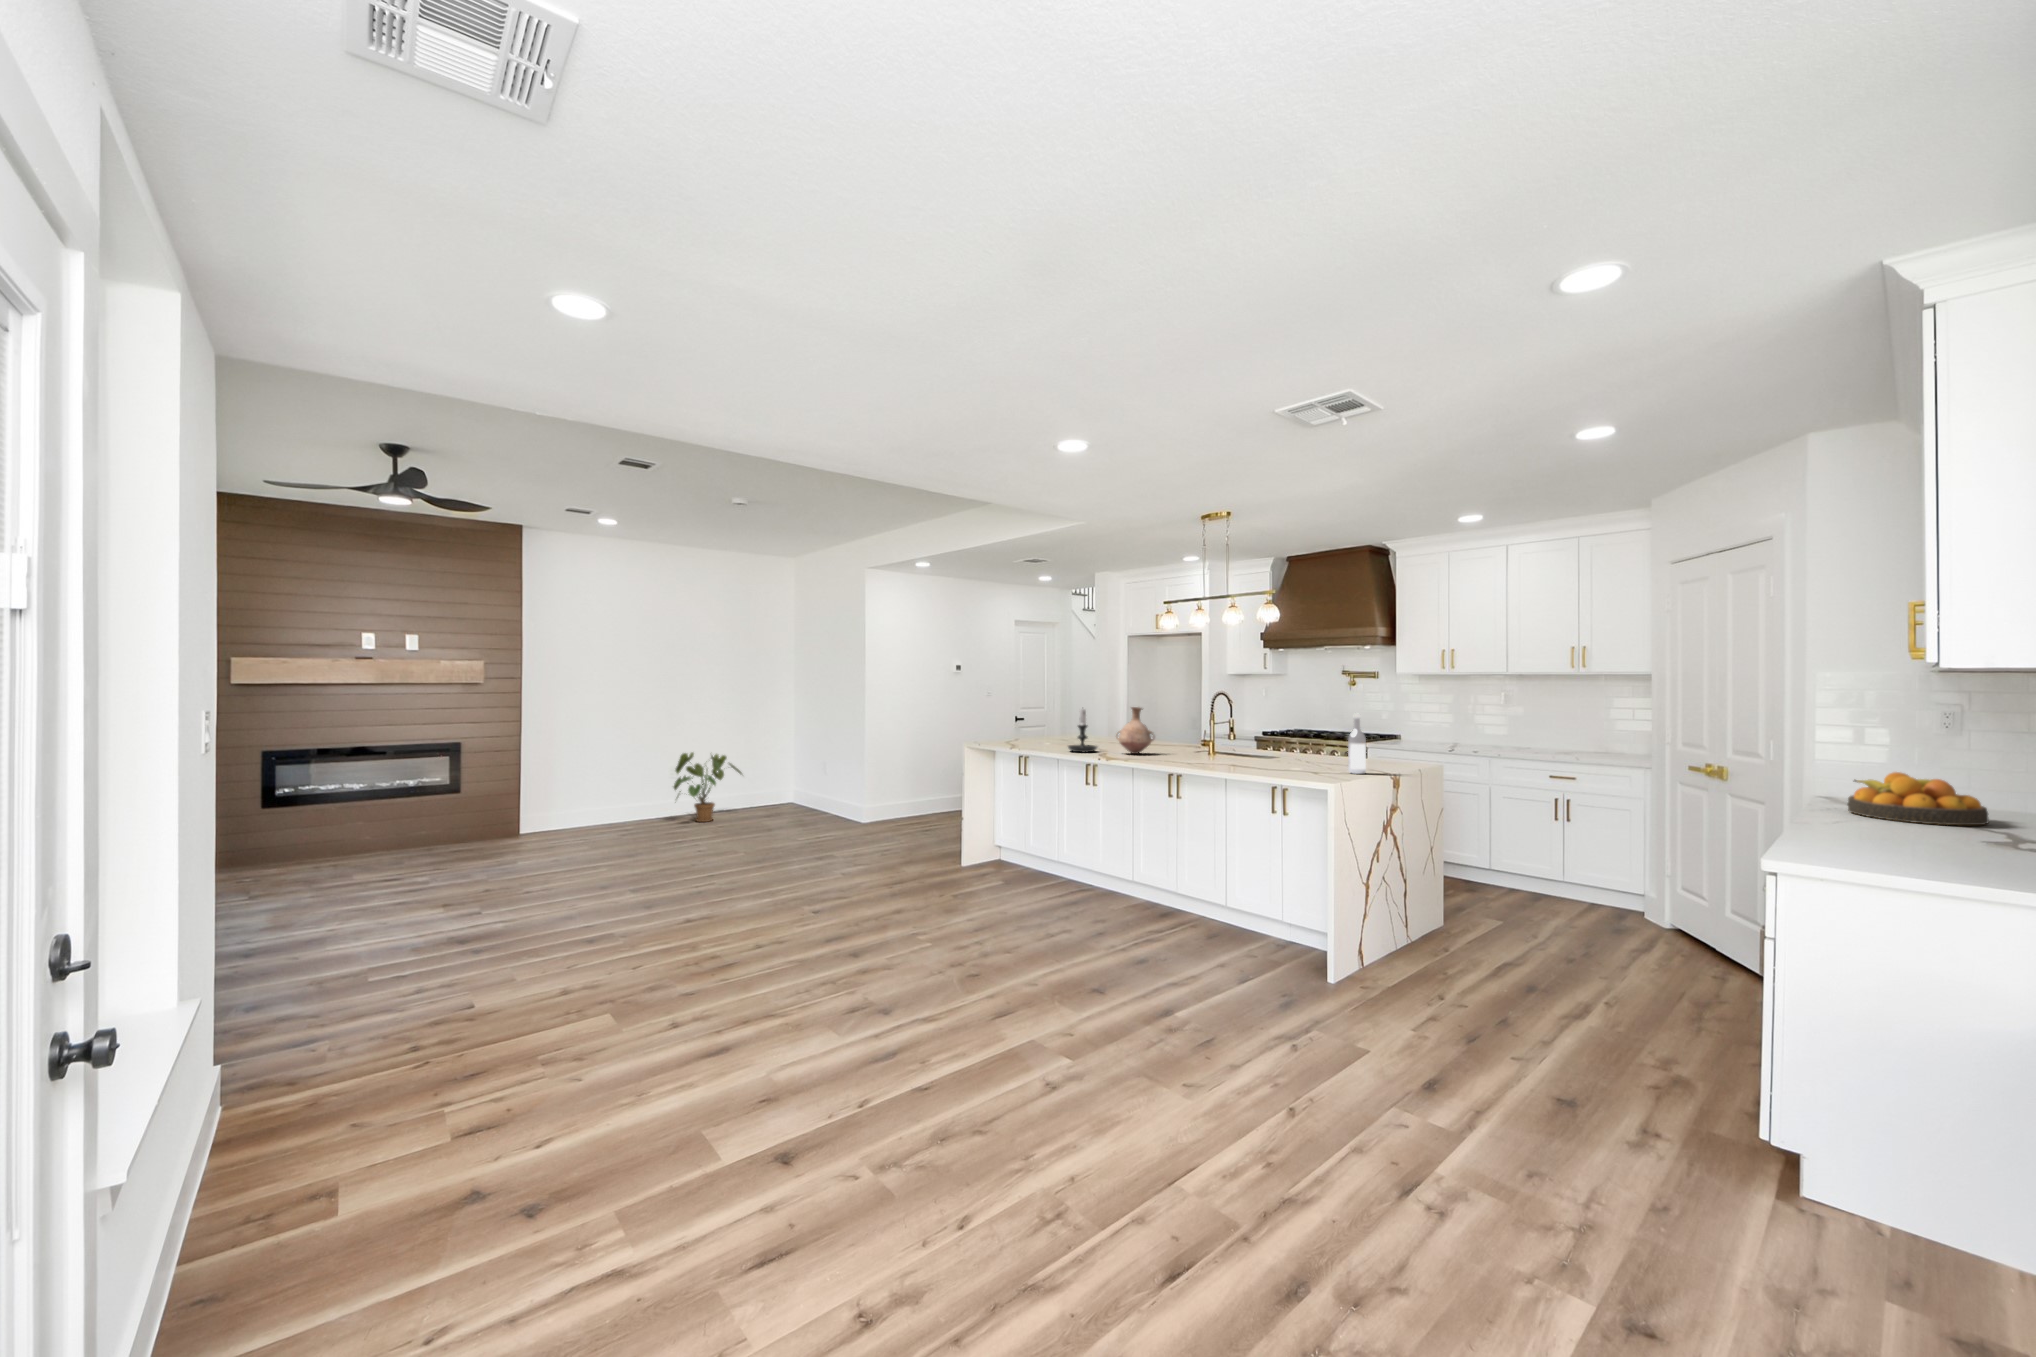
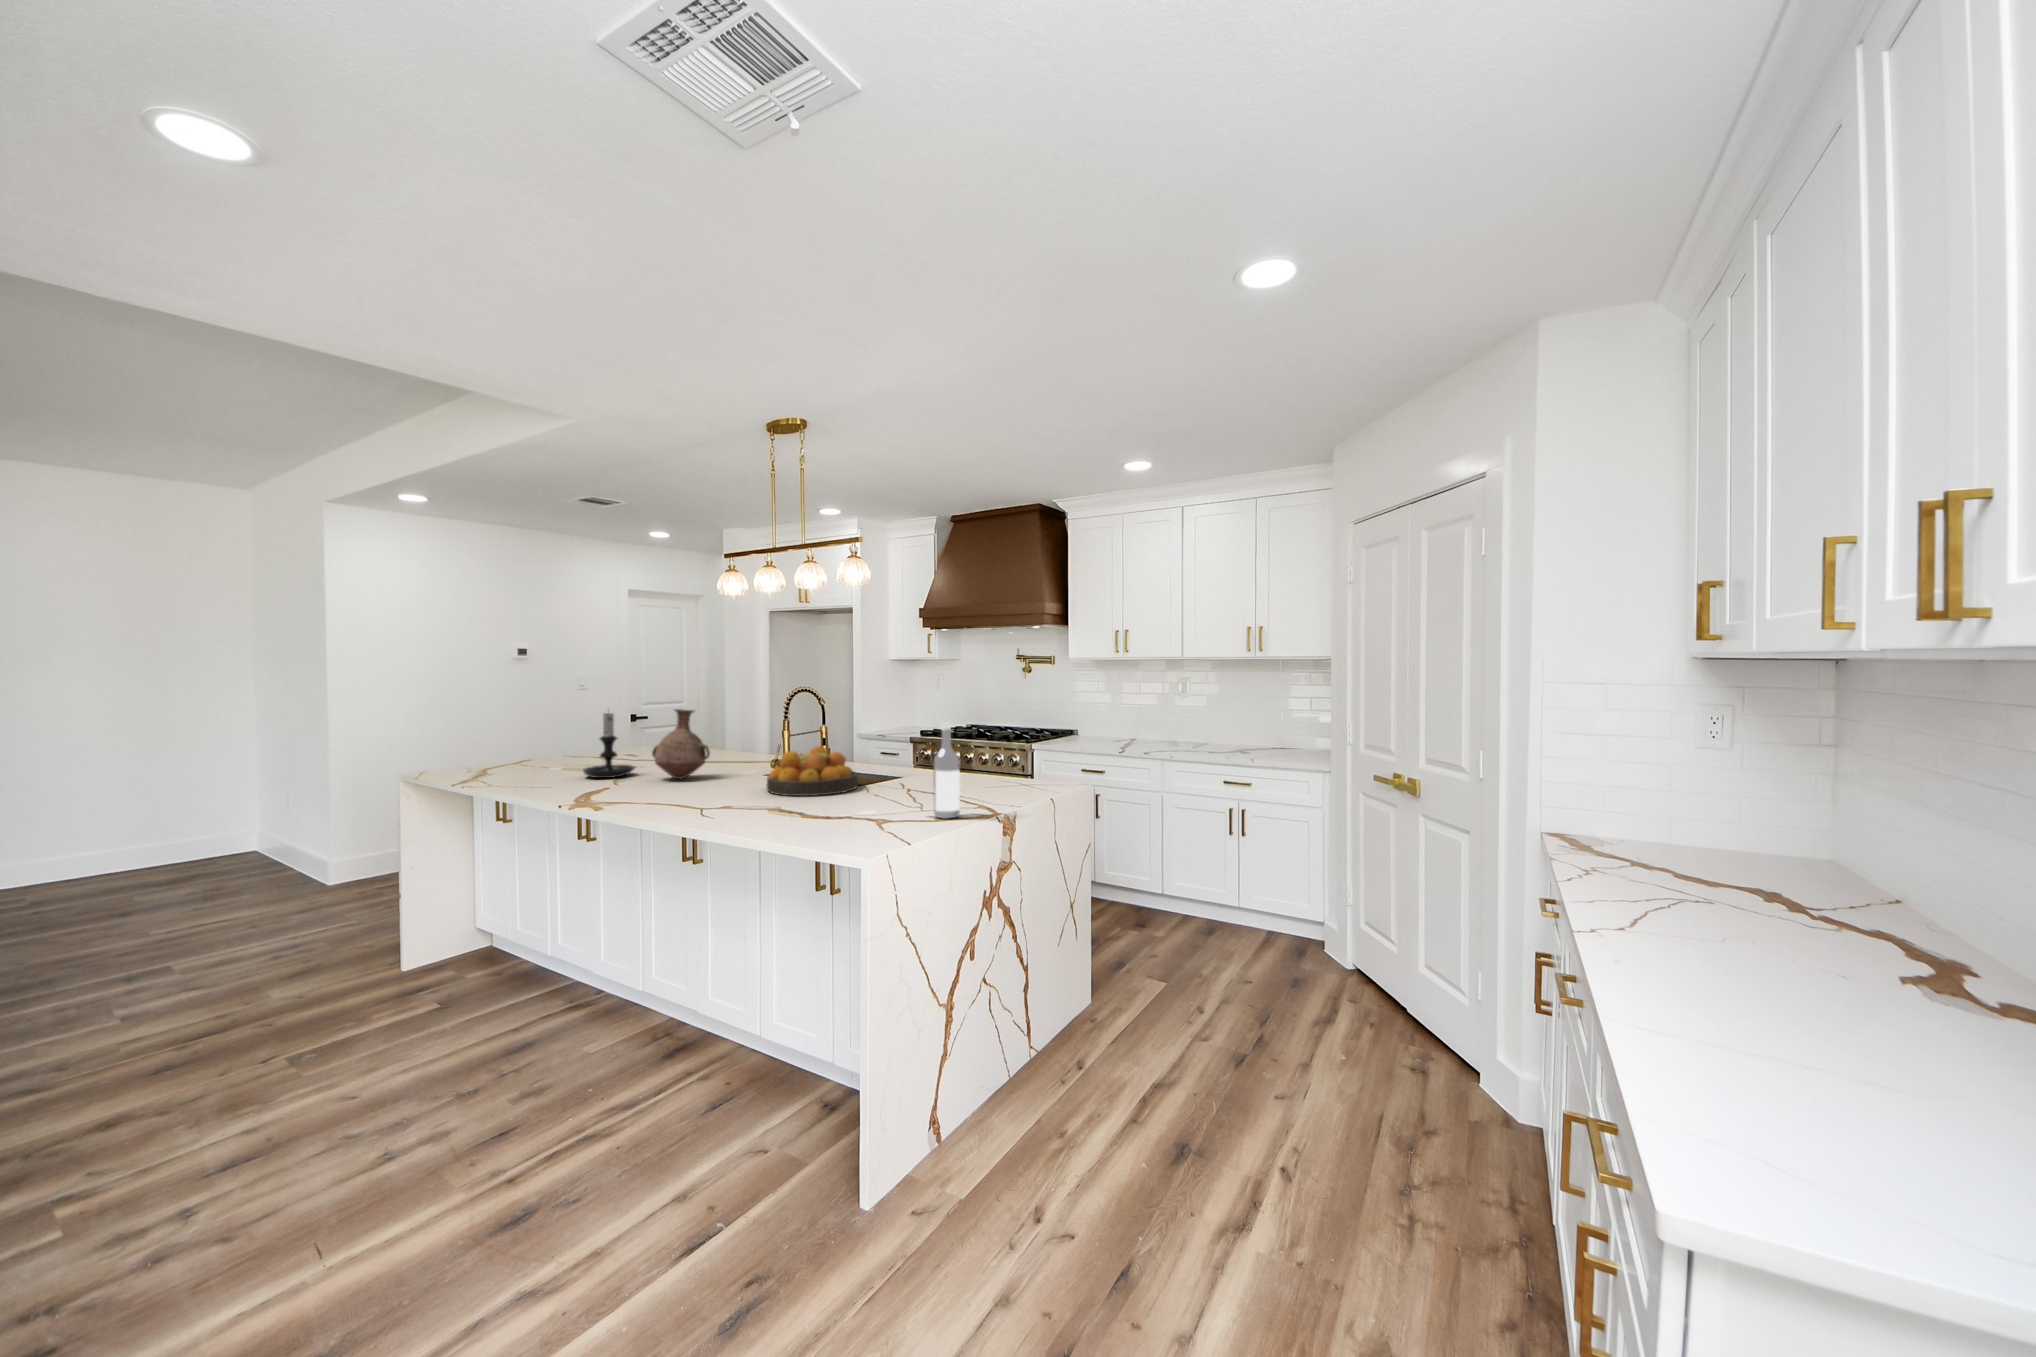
house plant: present [674,752,742,822] -> none [35,777,207,885]
fruit bowl: present [1847,772,1988,825] -> present [767,746,858,796]

